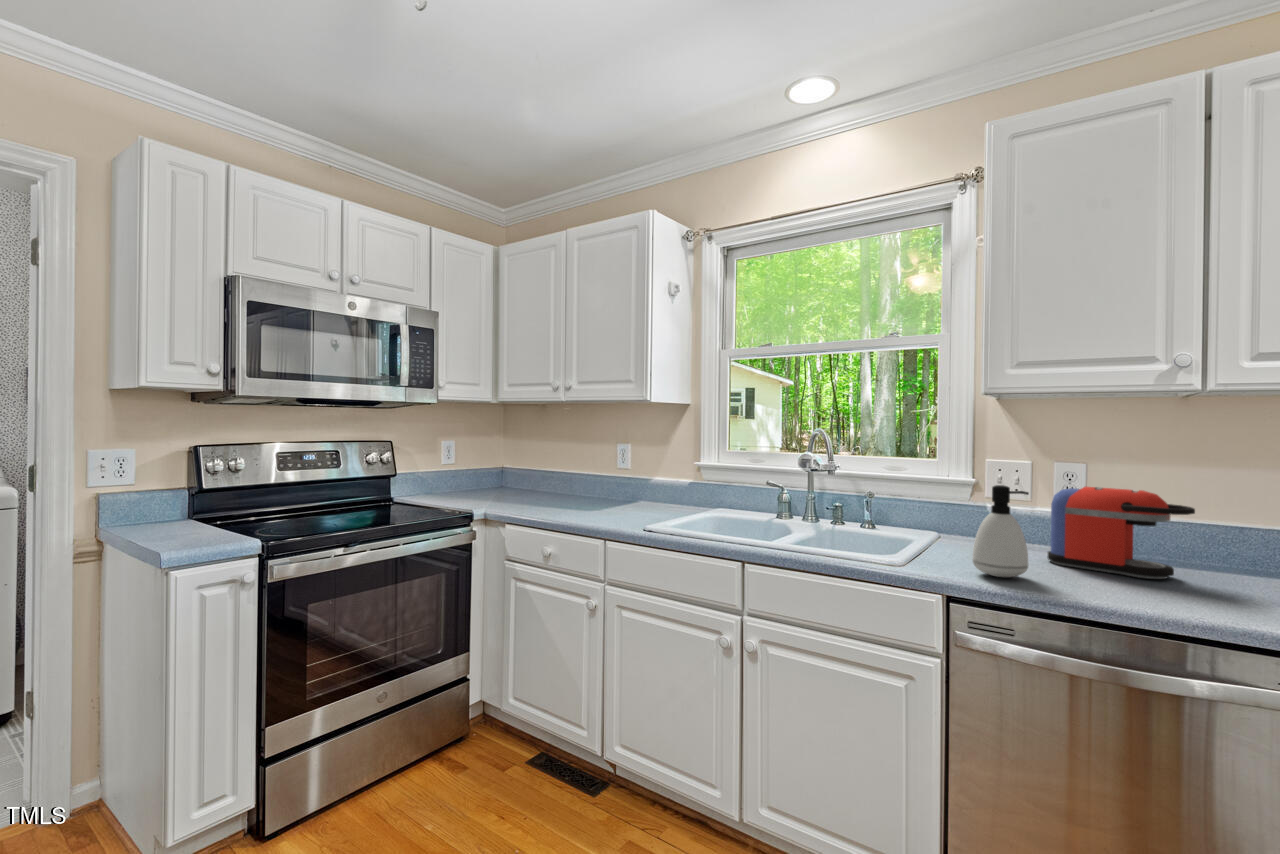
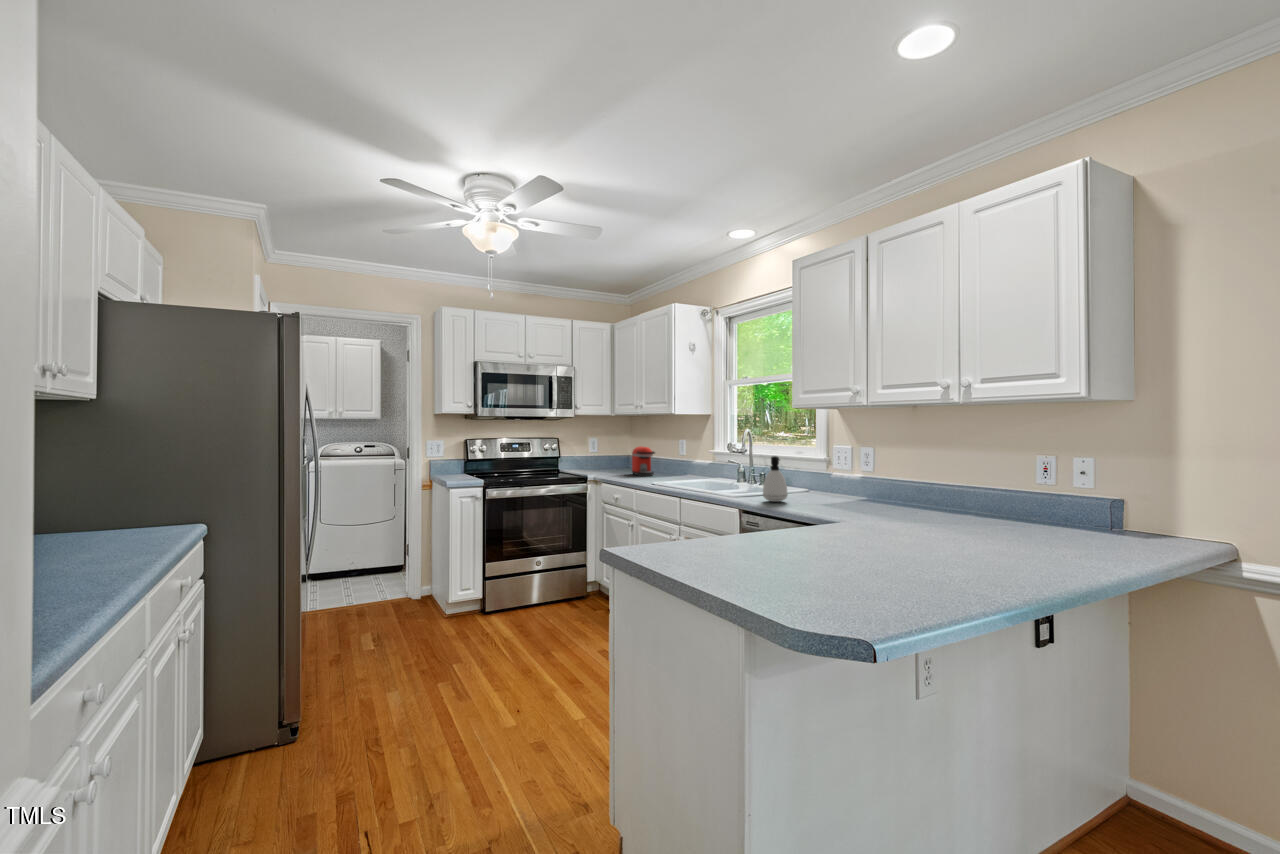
coffee maker: present [1048,487,1195,579] -> present [632,446,655,476]

